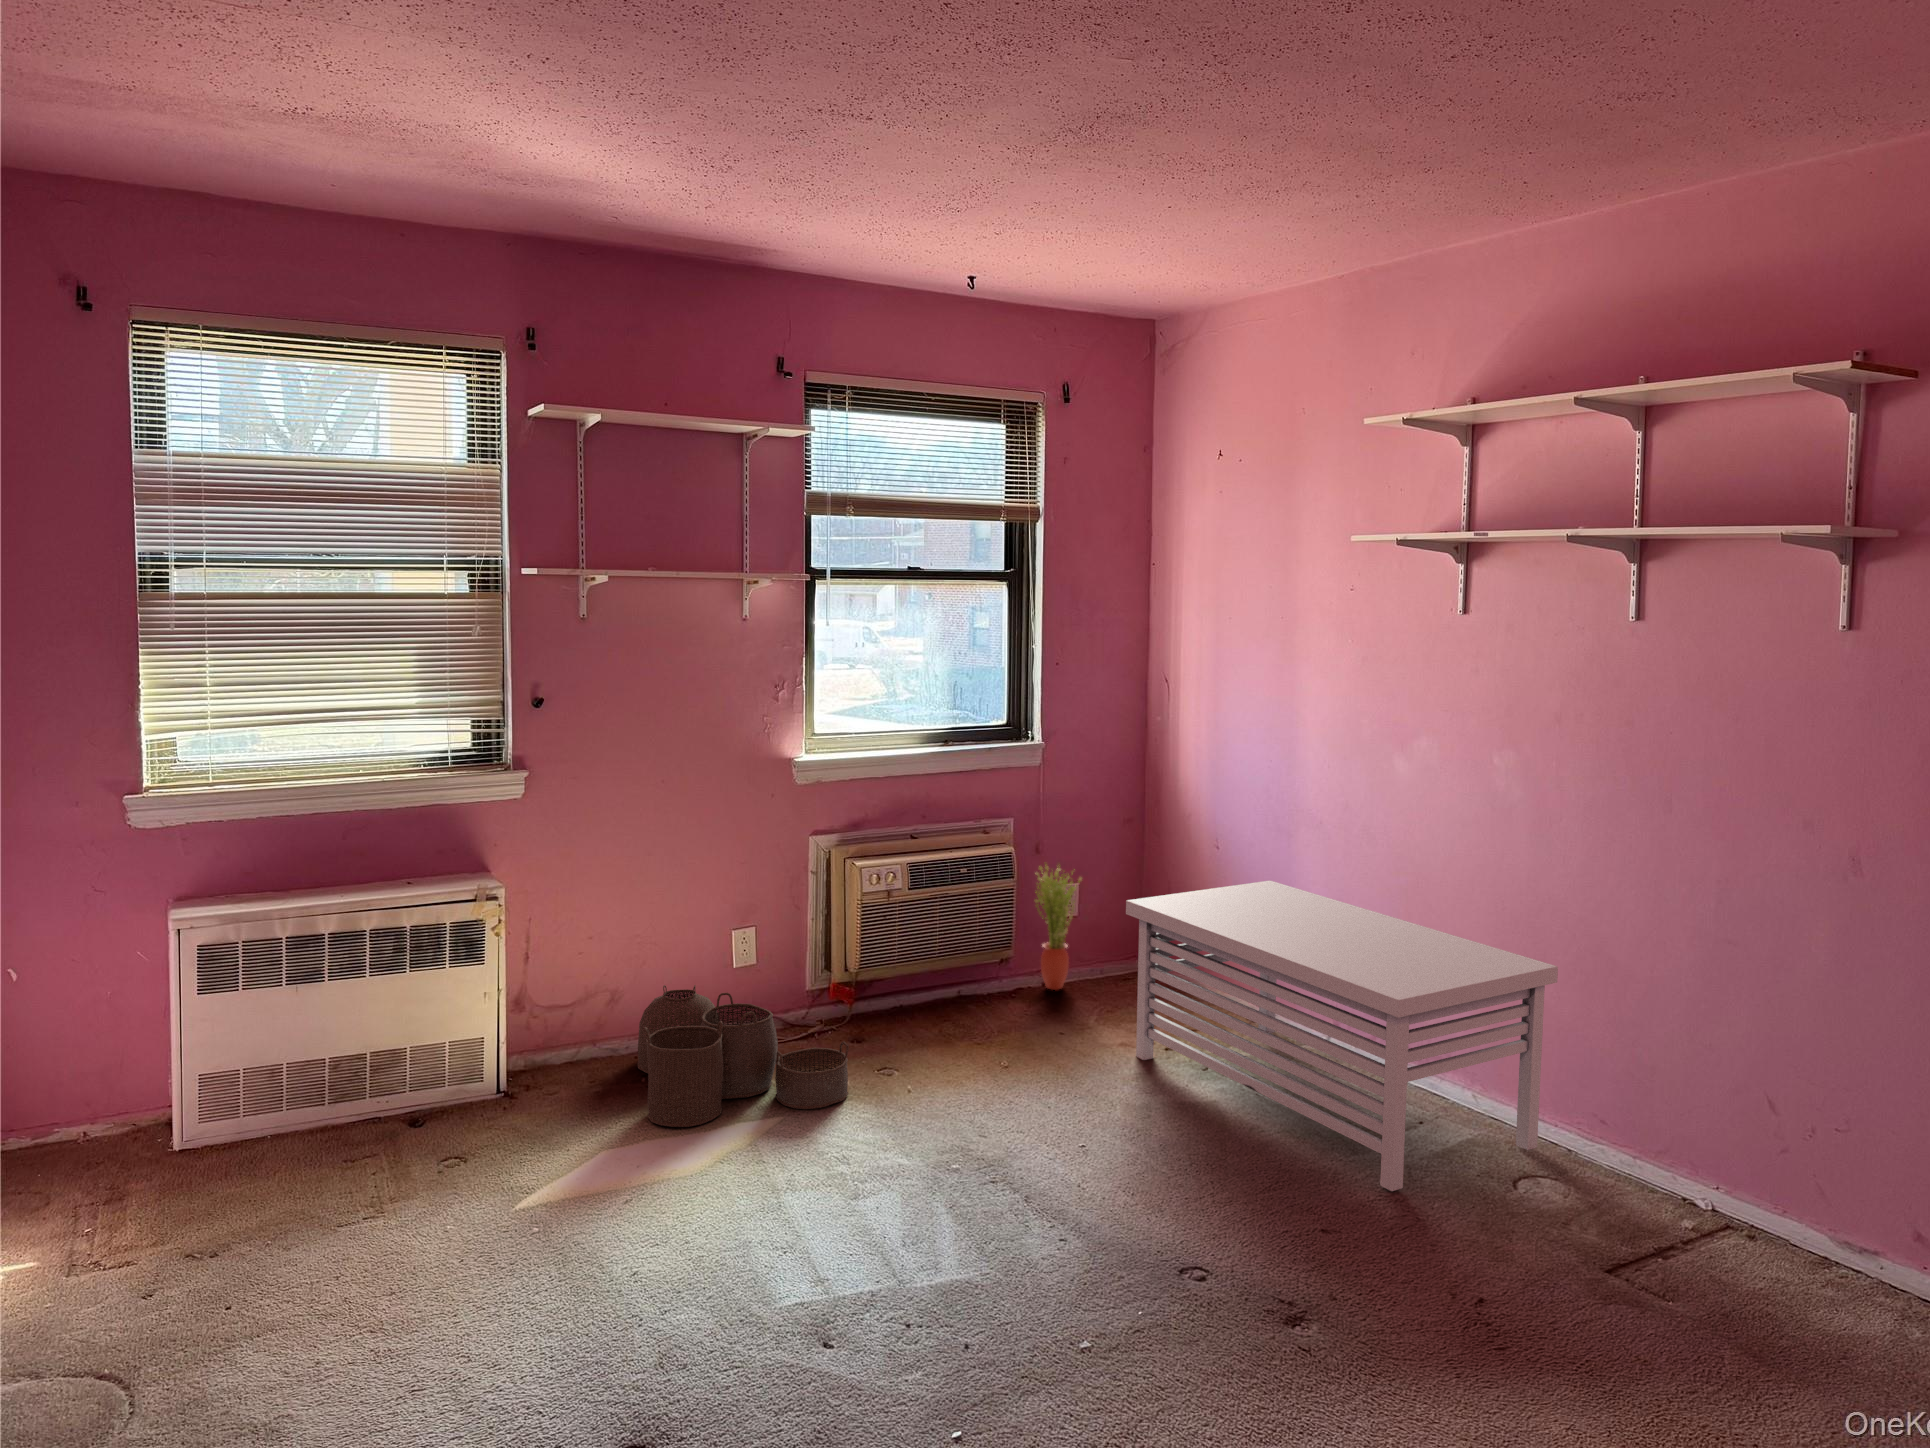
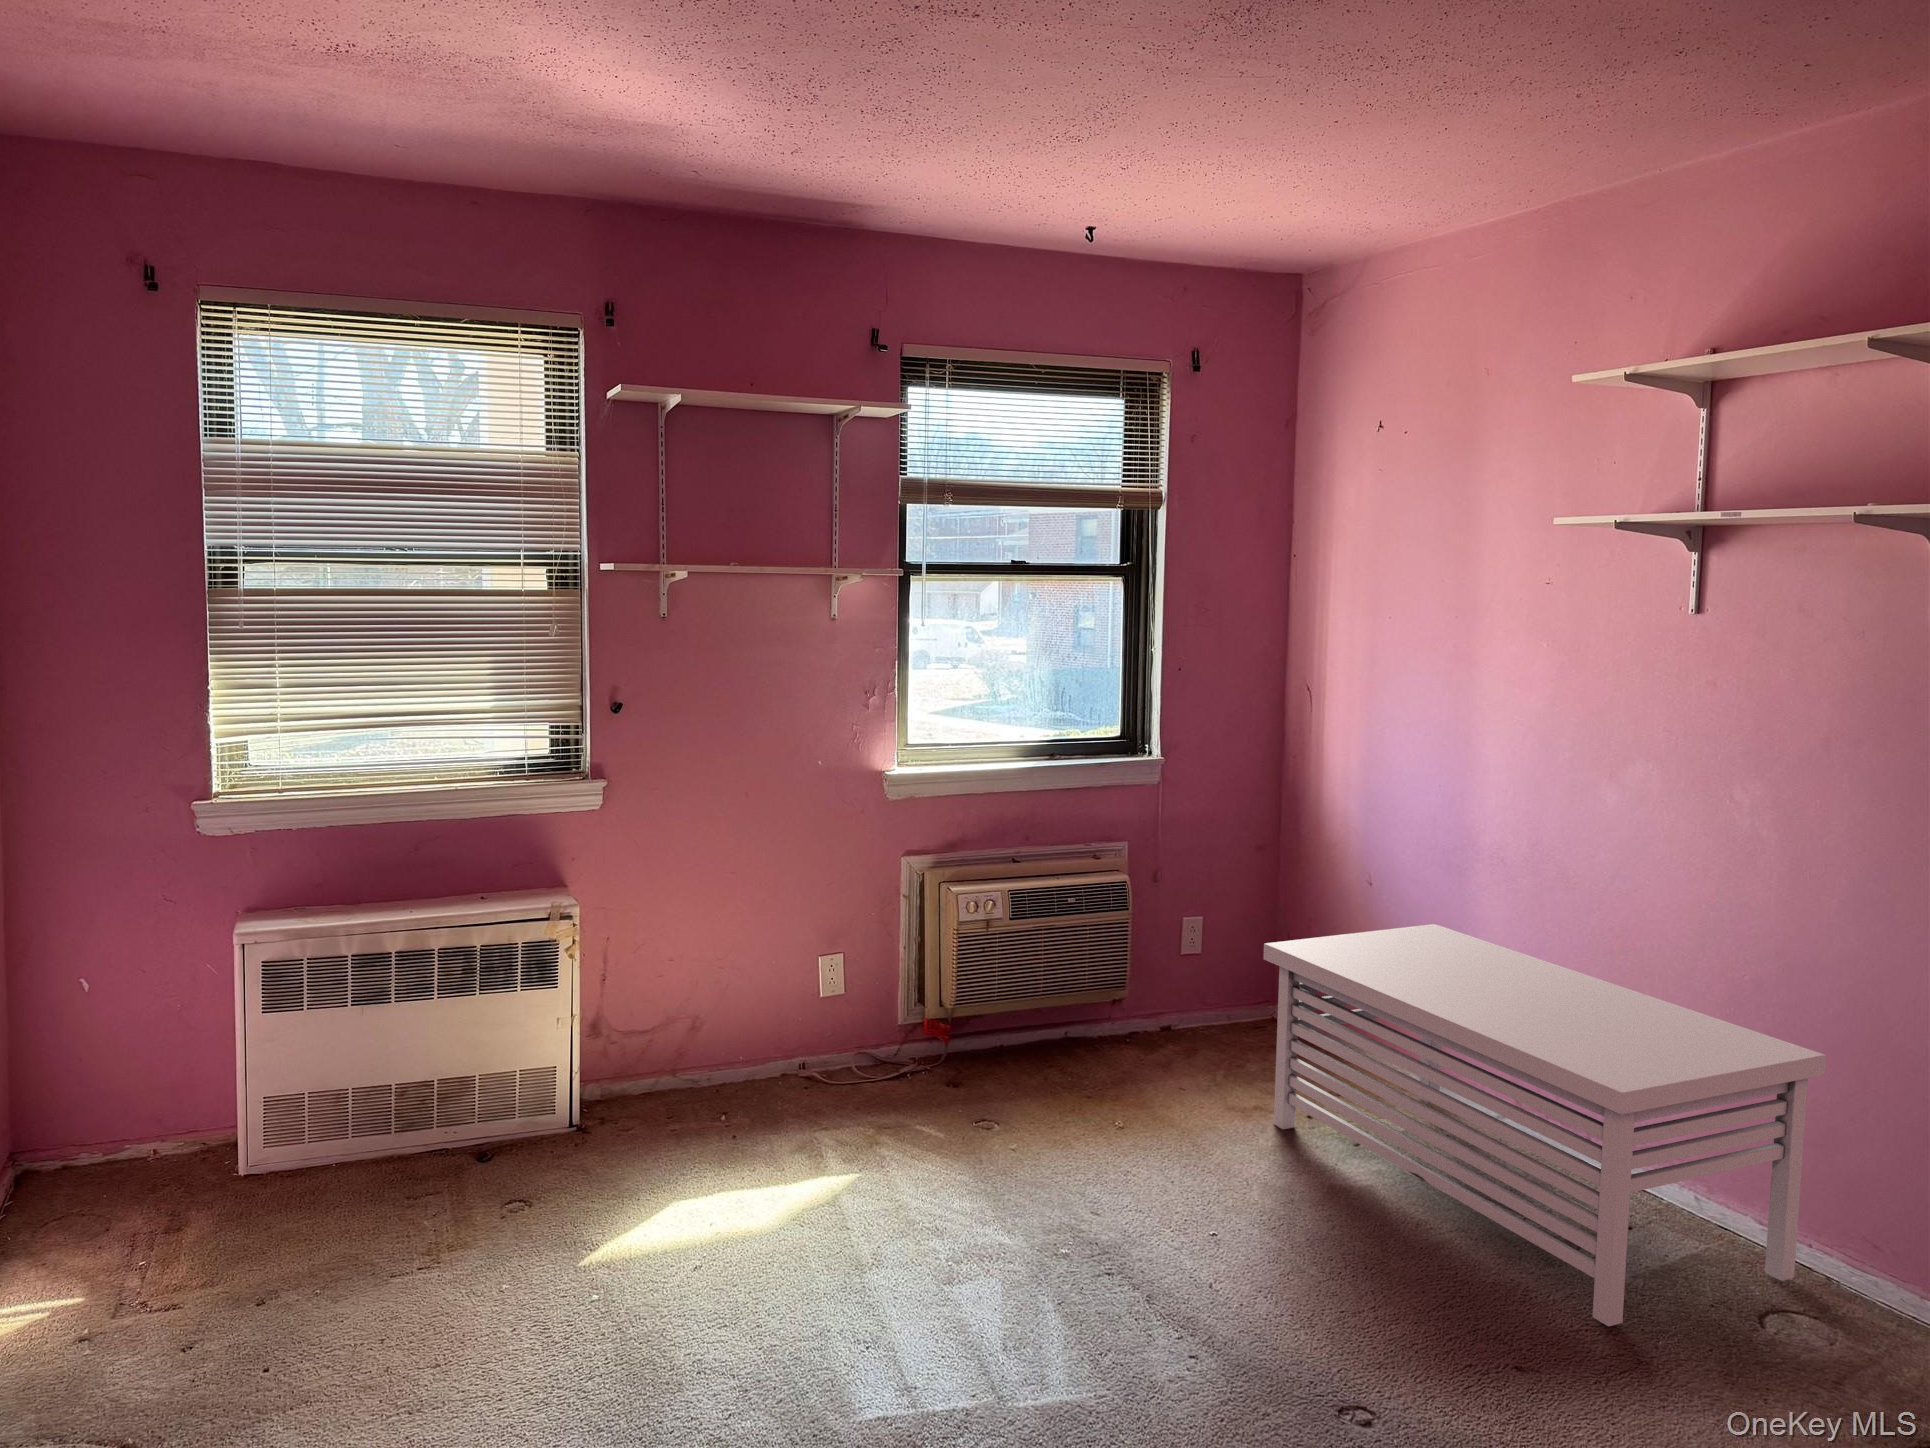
potted plant: present [1035,864,1082,990] -> none [1154,892,1208,1036]
woven basket: present [638,985,849,1127] -> none [716,1018,944,1183]

